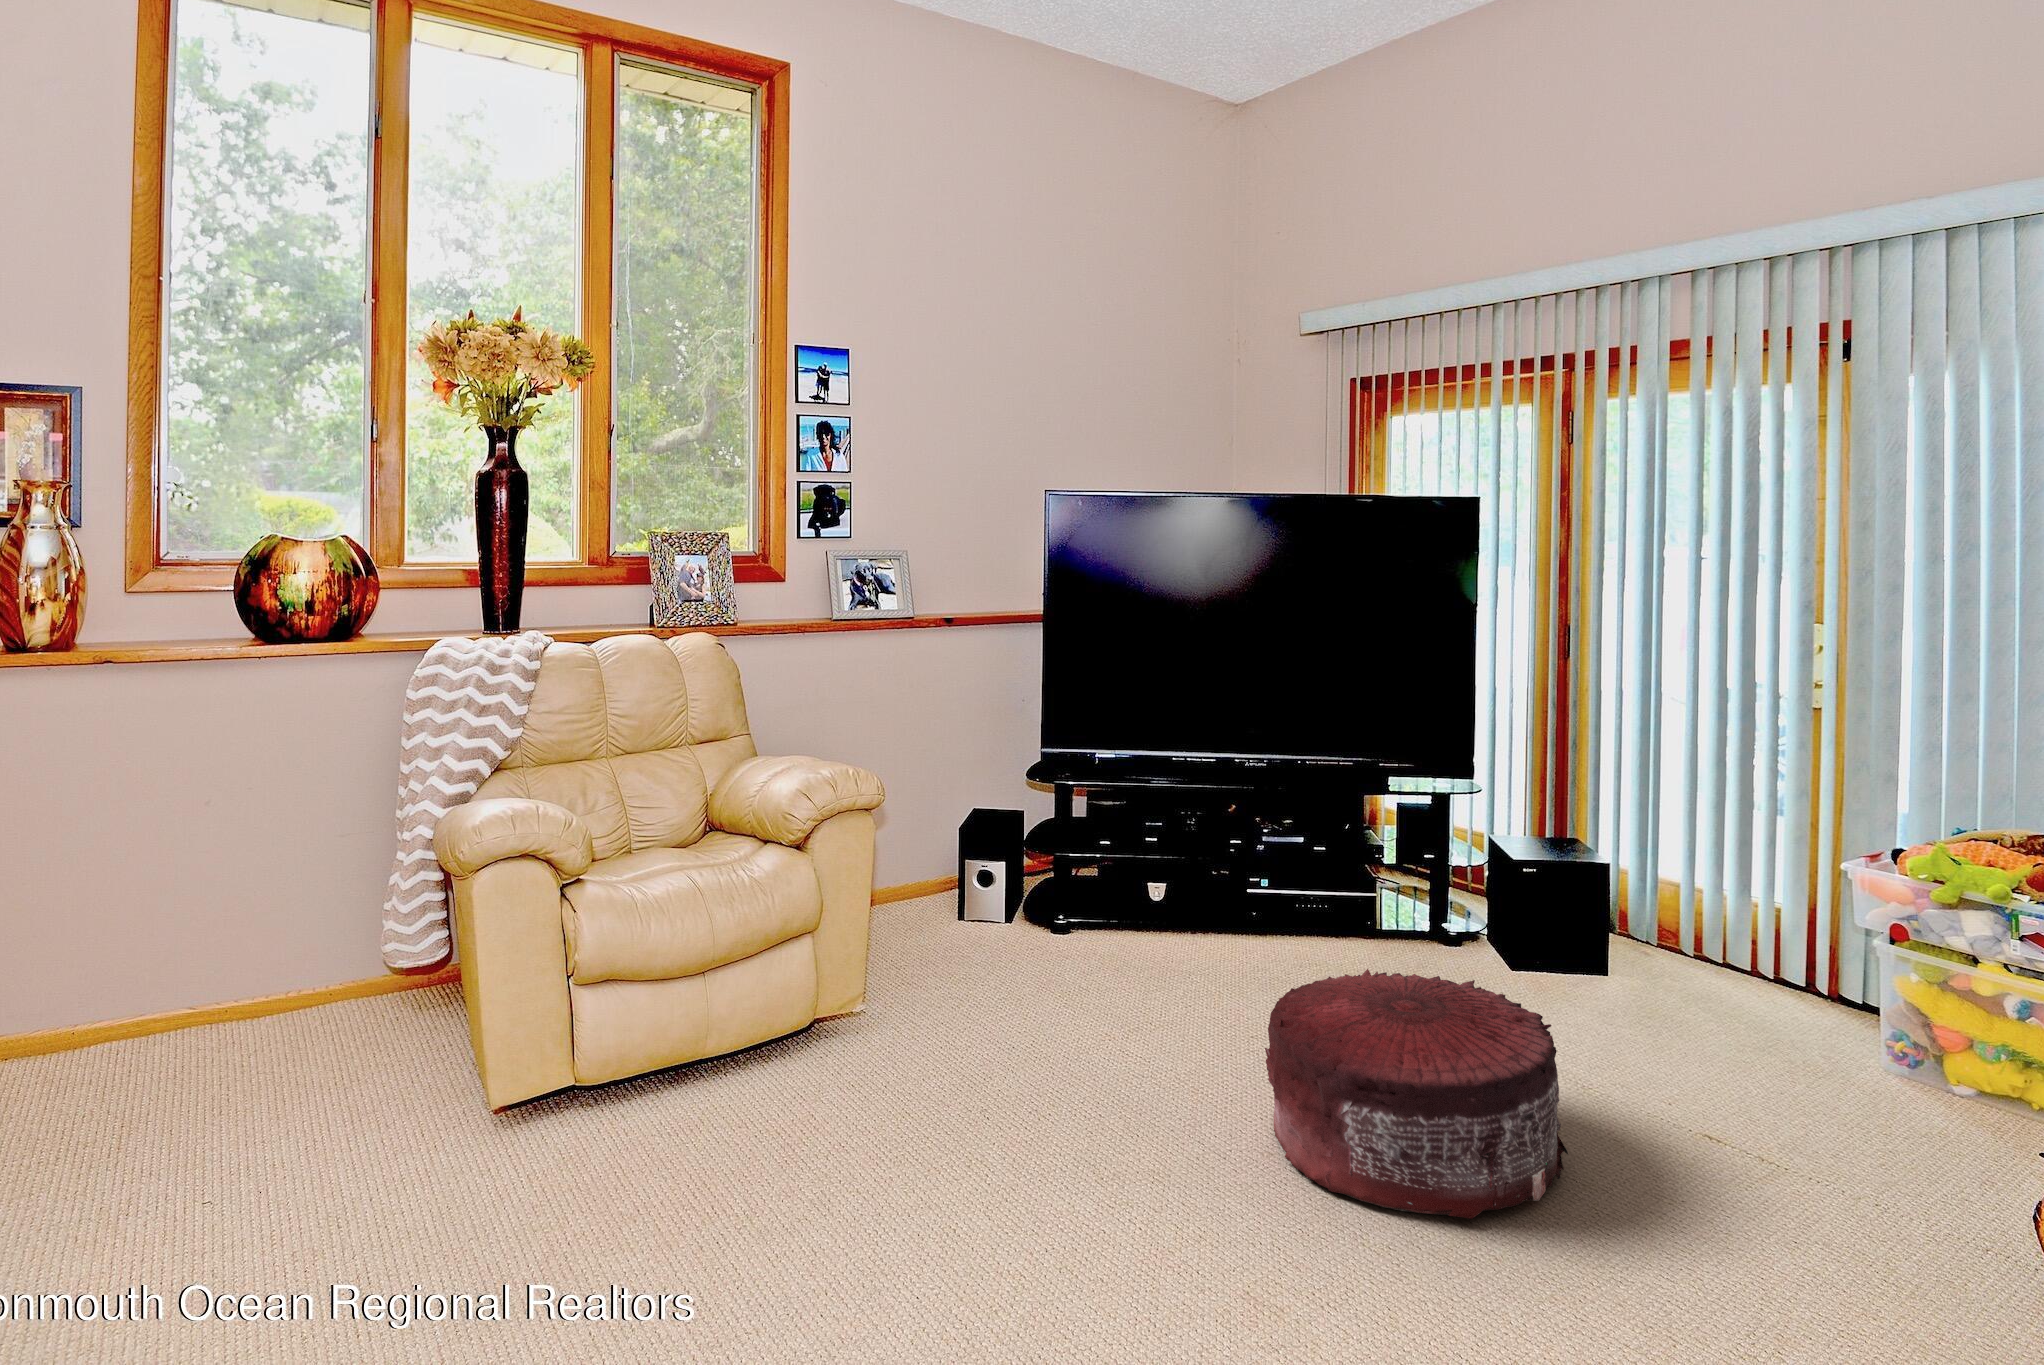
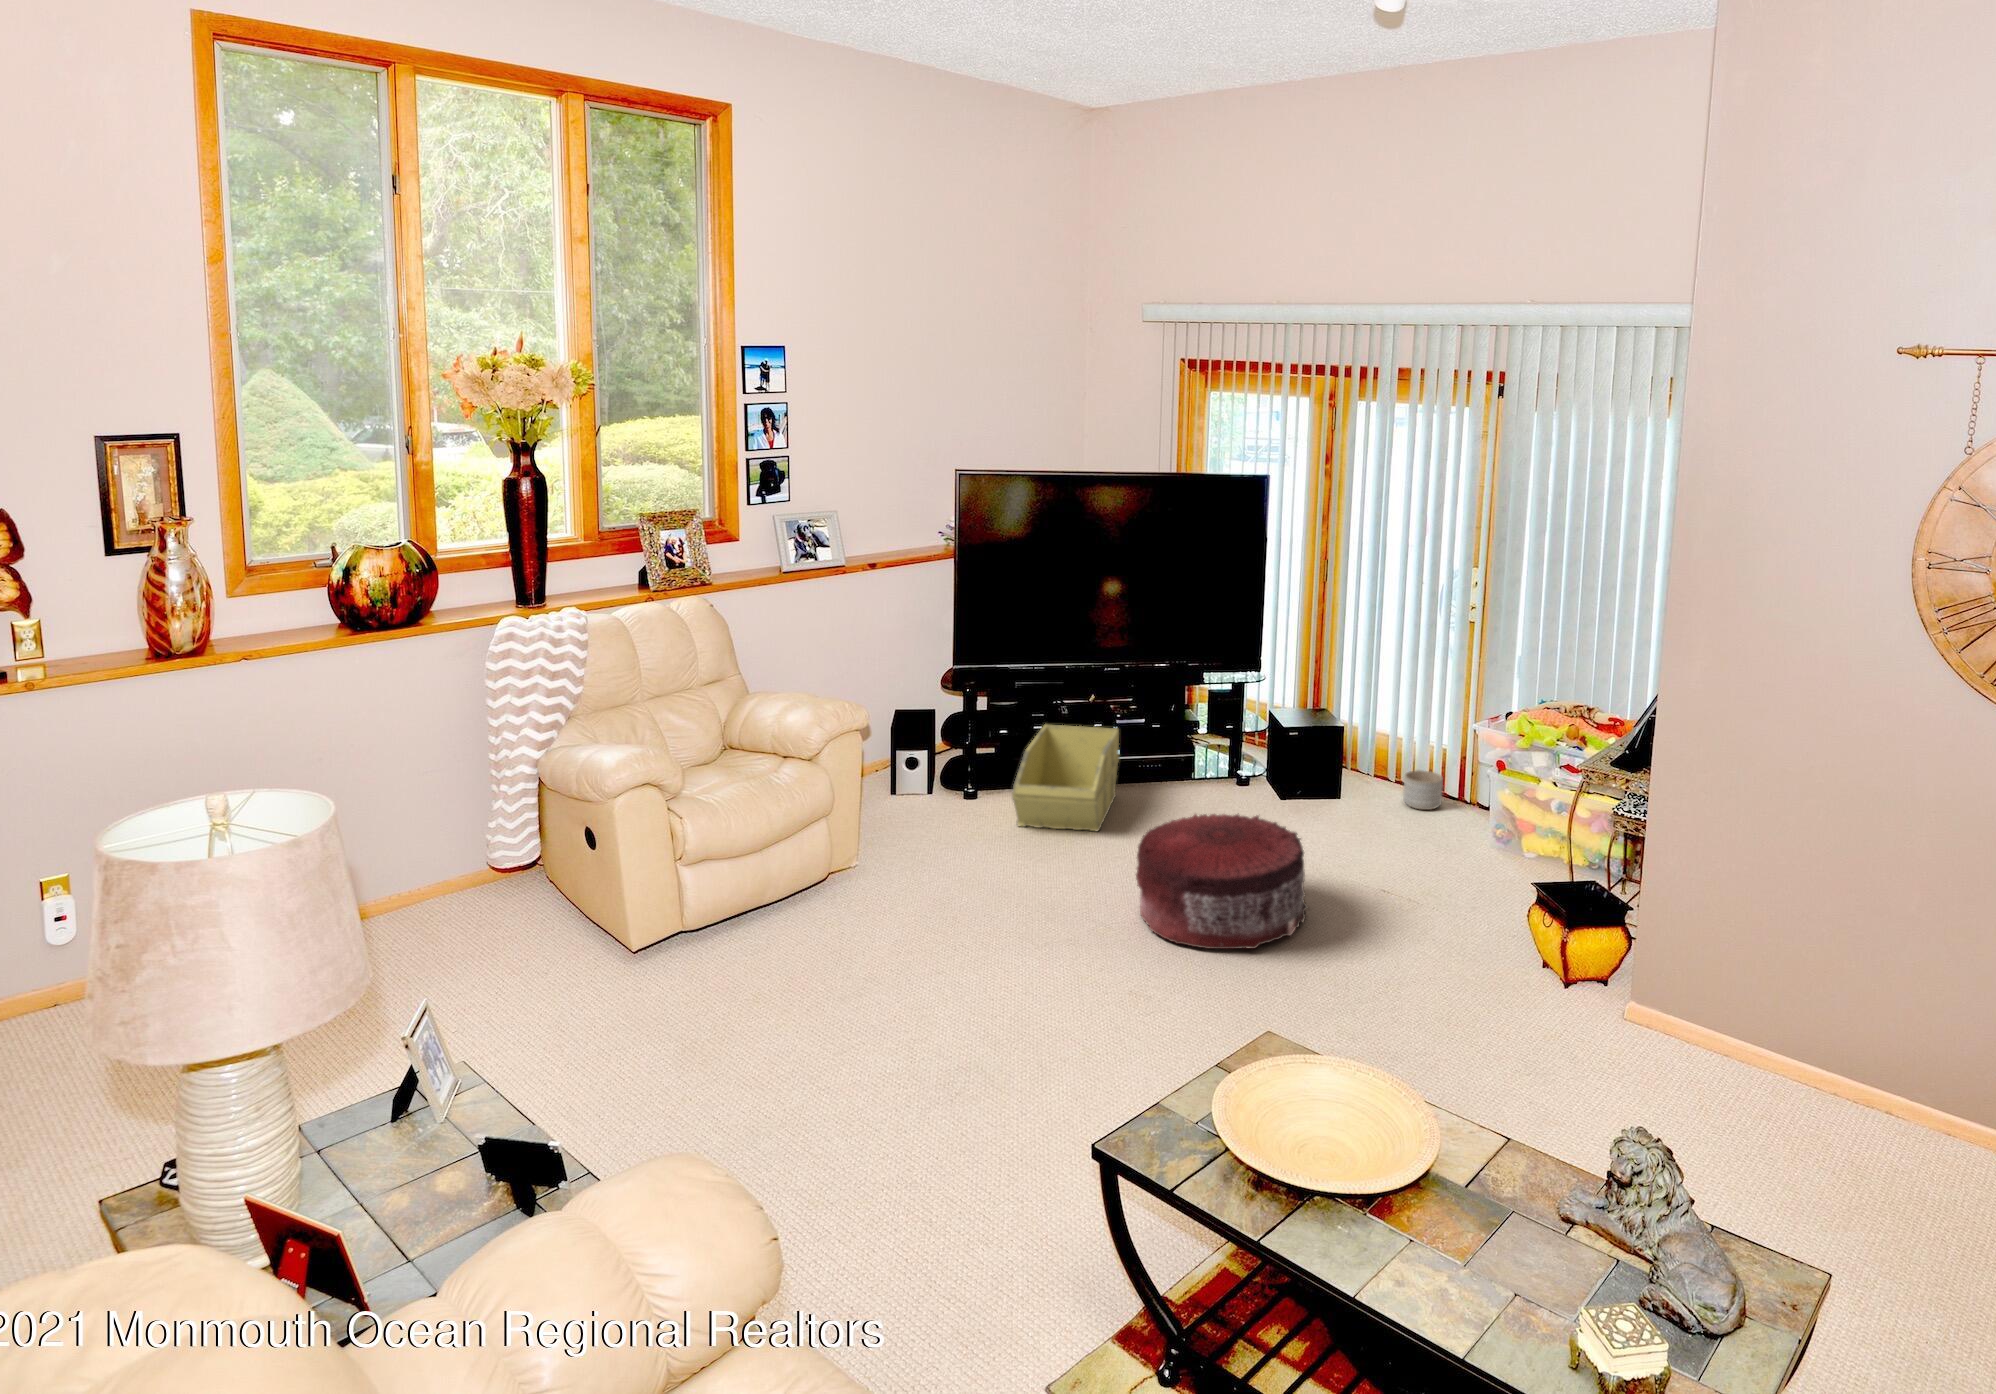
storage bin: none [1103,838,1266,992] -> present [1012,725,1120,831]
planter: none [1708,938,1776,1002] -> present [1403,770,1443,810]

